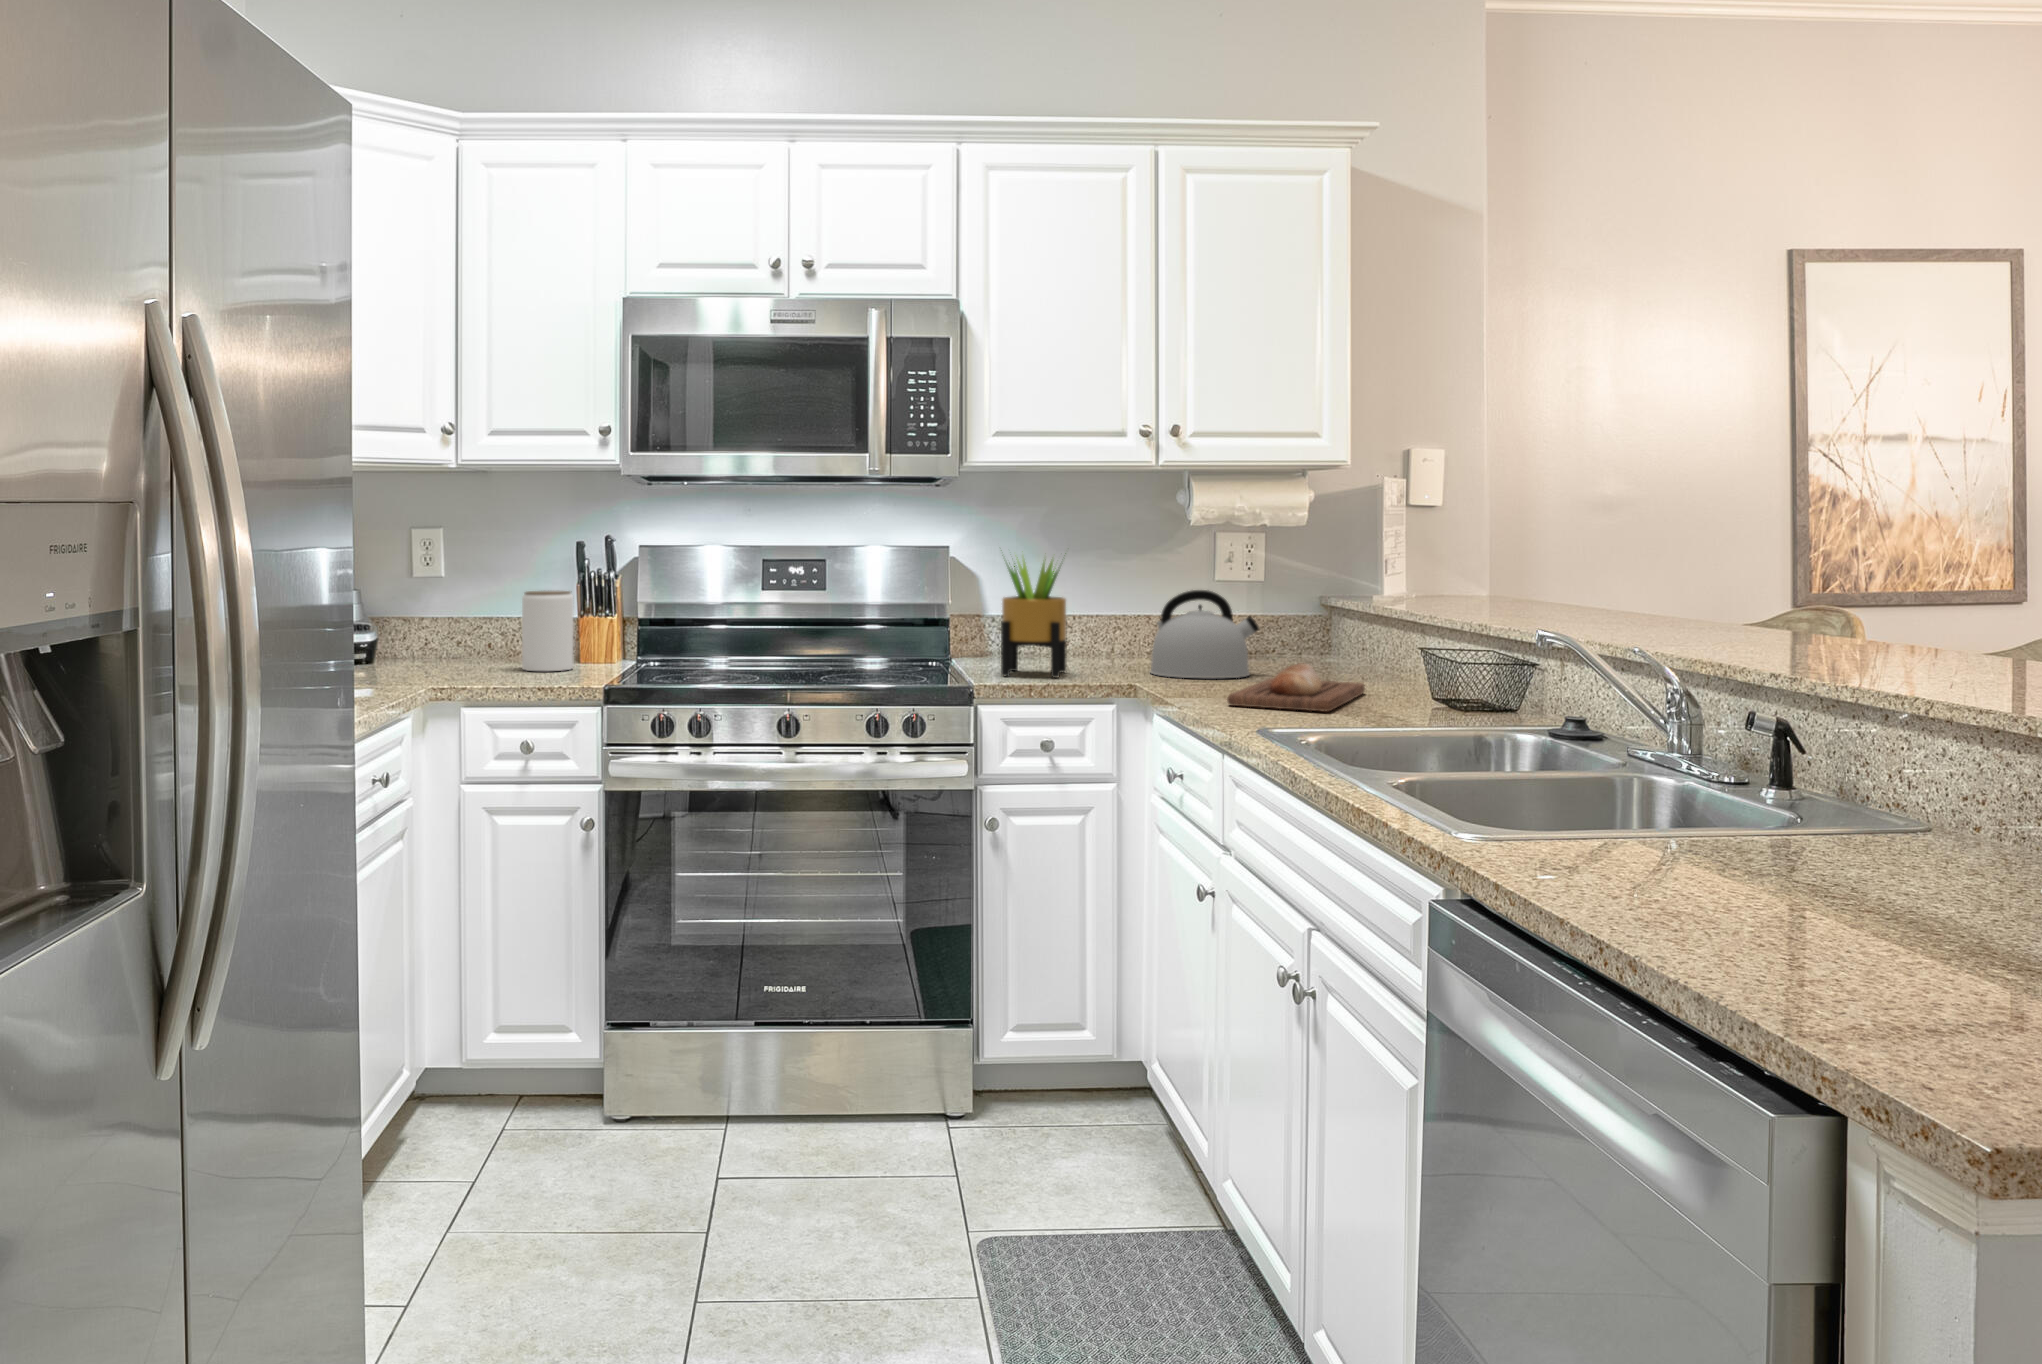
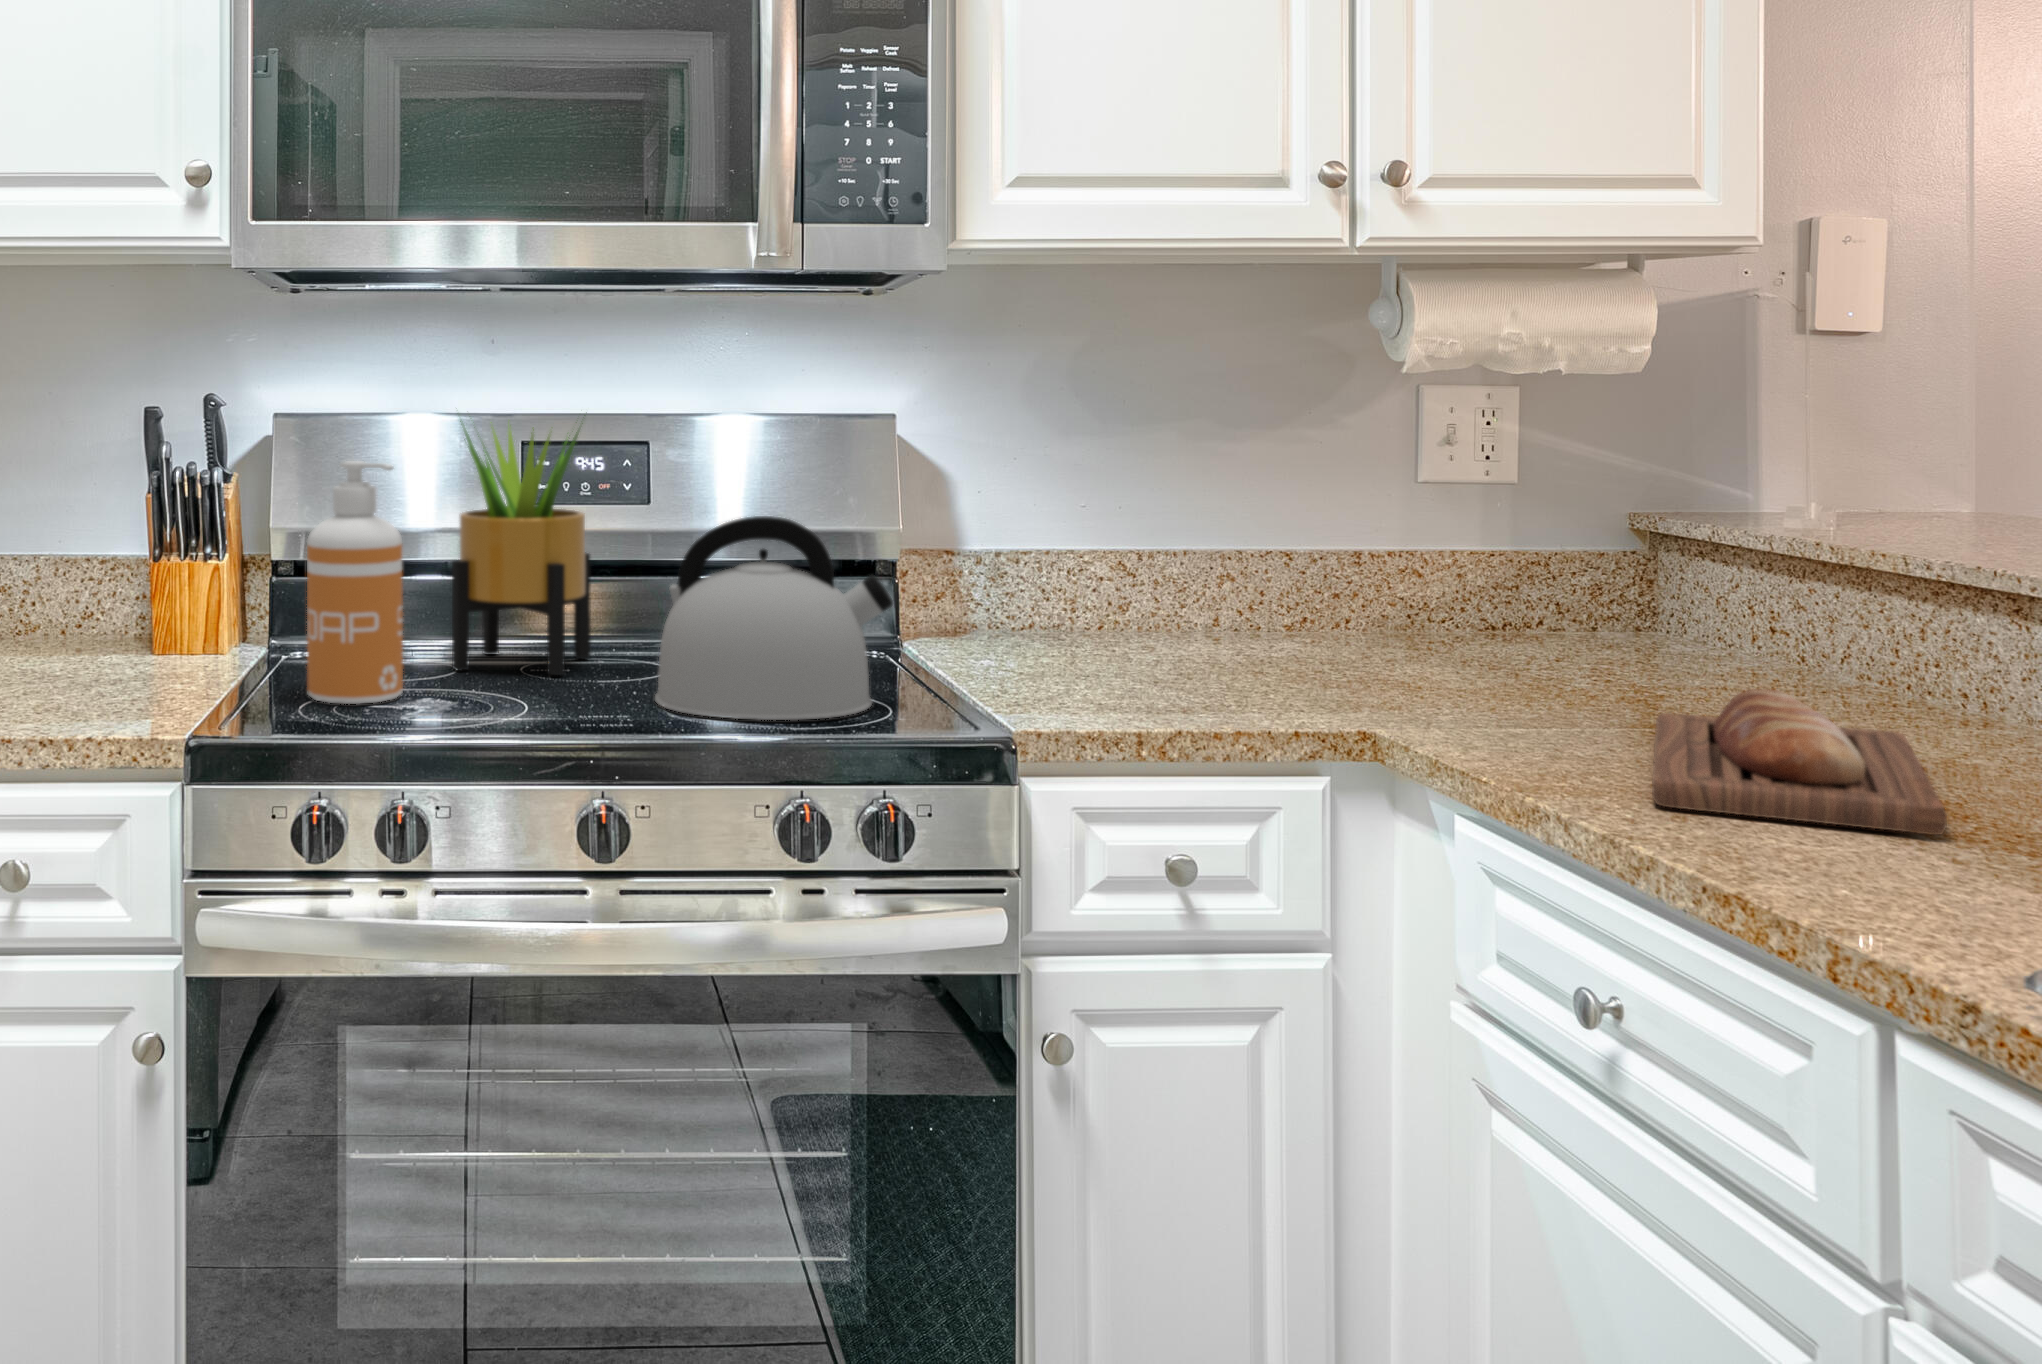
potted plant: present [1001,553,1067,678] -> present [452,415,591,675]
soap dispenser: none [657,565,702,678] -> present [307,461,403,704]
kettle: present [1150,590,1259,678] -> present [655,516,893,720]
jar: present [522,591,574,671] -> none [30,509,137,680]

